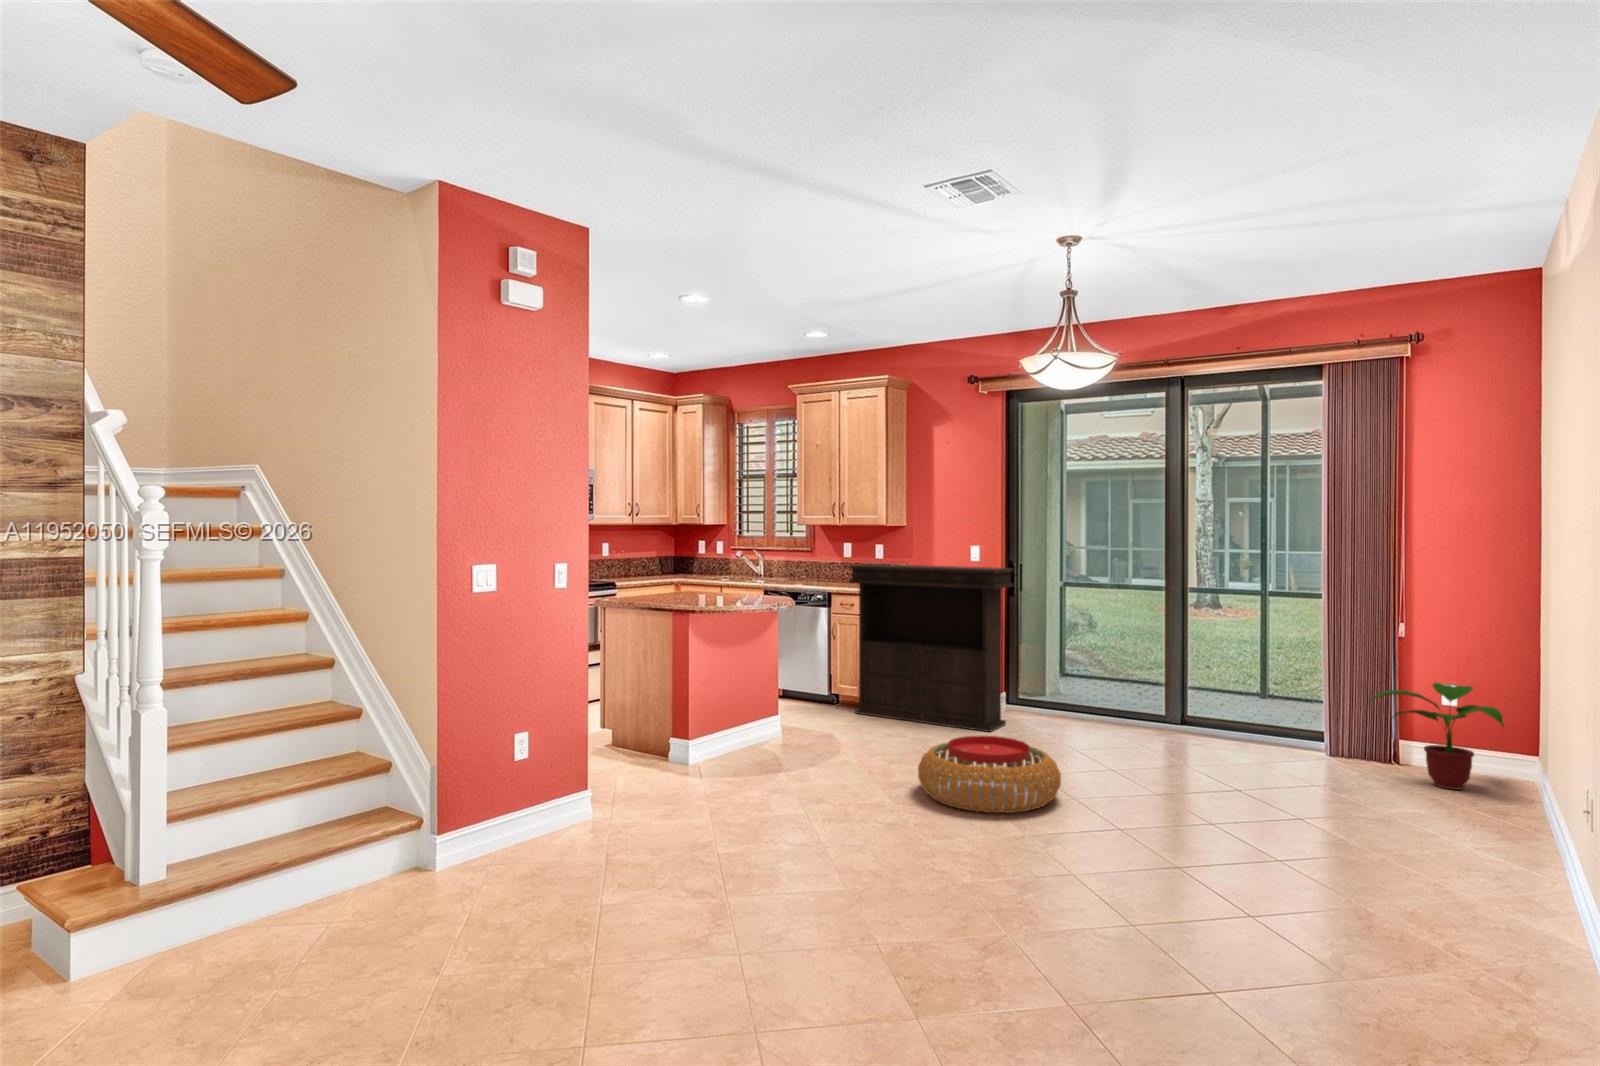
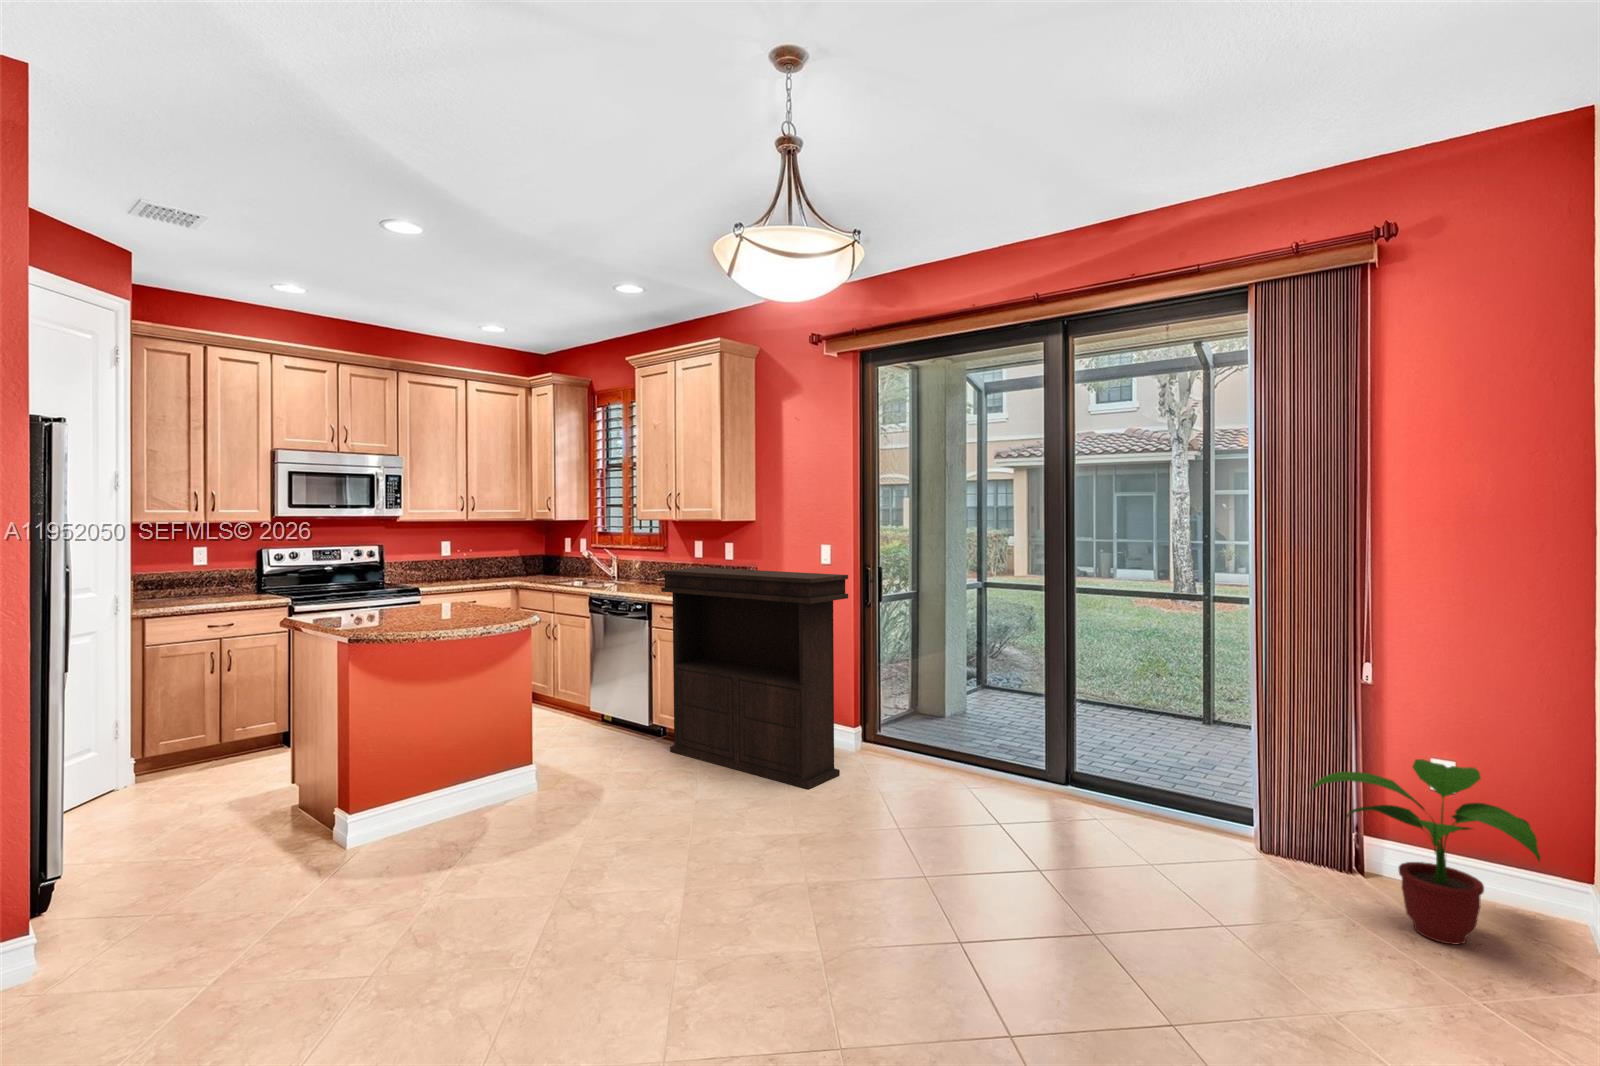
pouf: present [918,736,1061,813] -> none [581,834,800,990]

